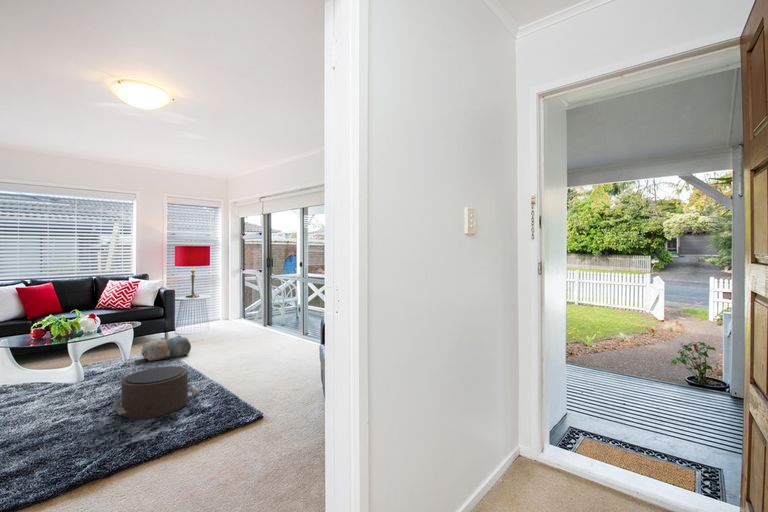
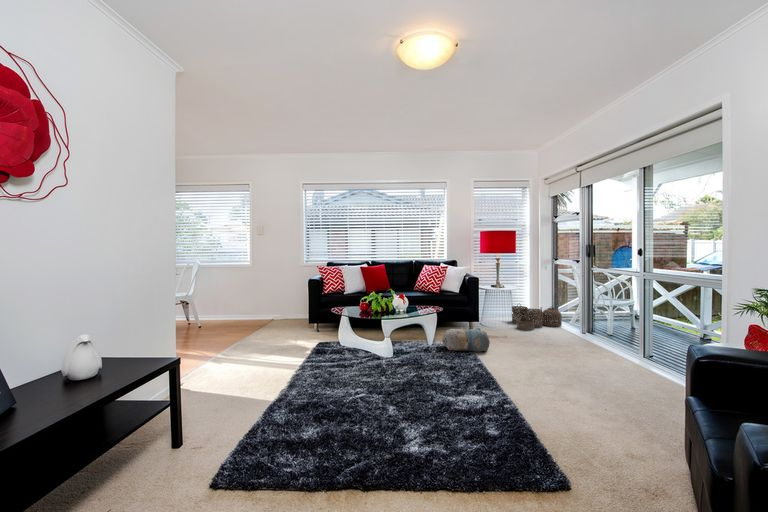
woven basket: none [206,309,249,332] -> present [512,305,562,330]
pouf: present [113,366,200,419] -> none [398,363,486,427]

